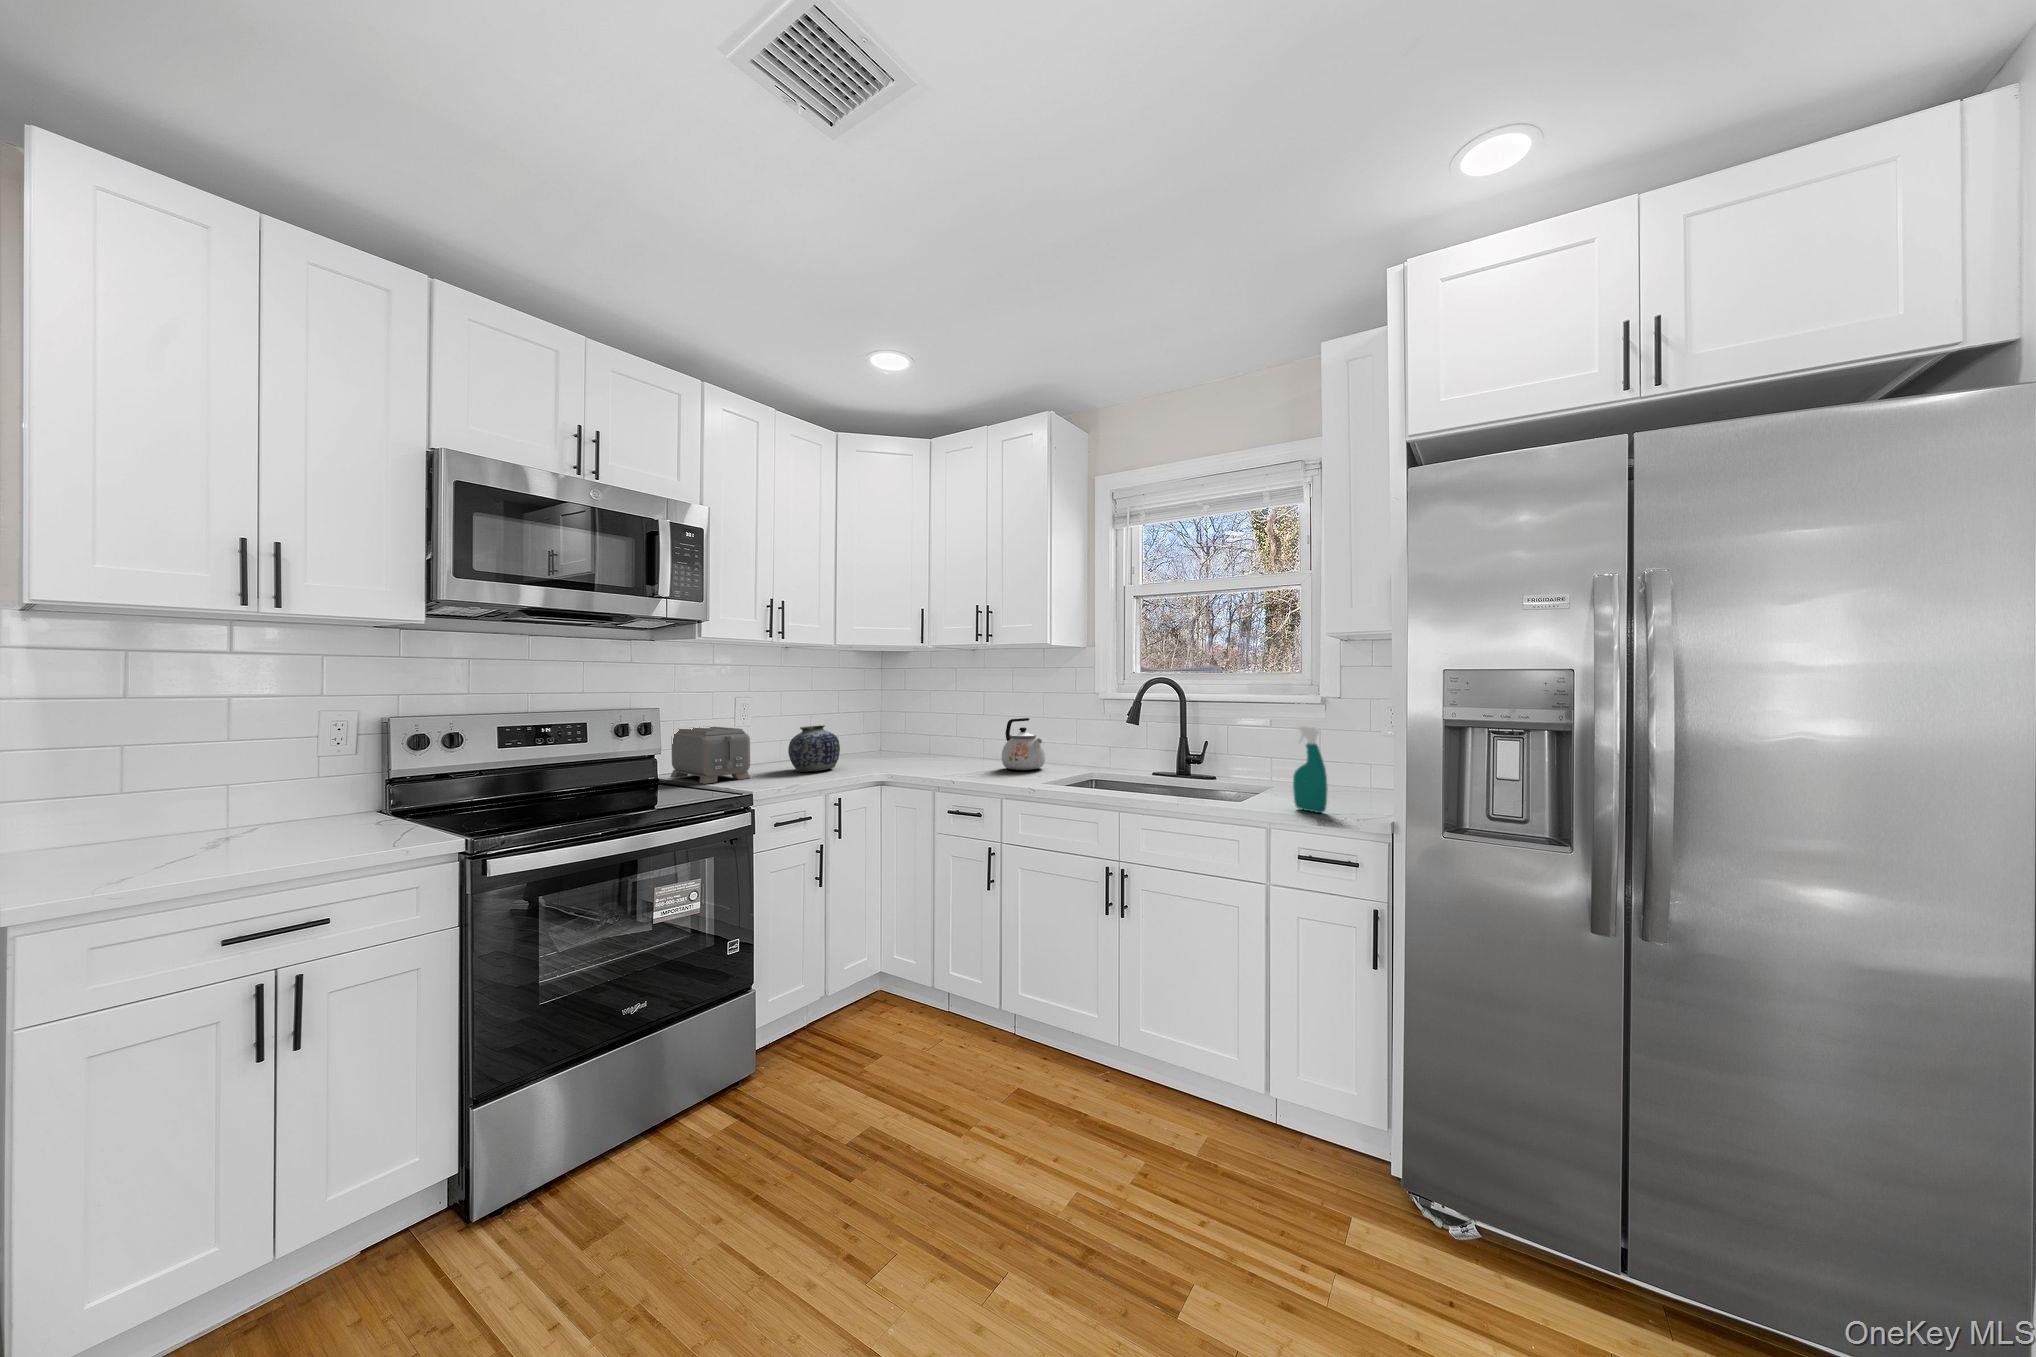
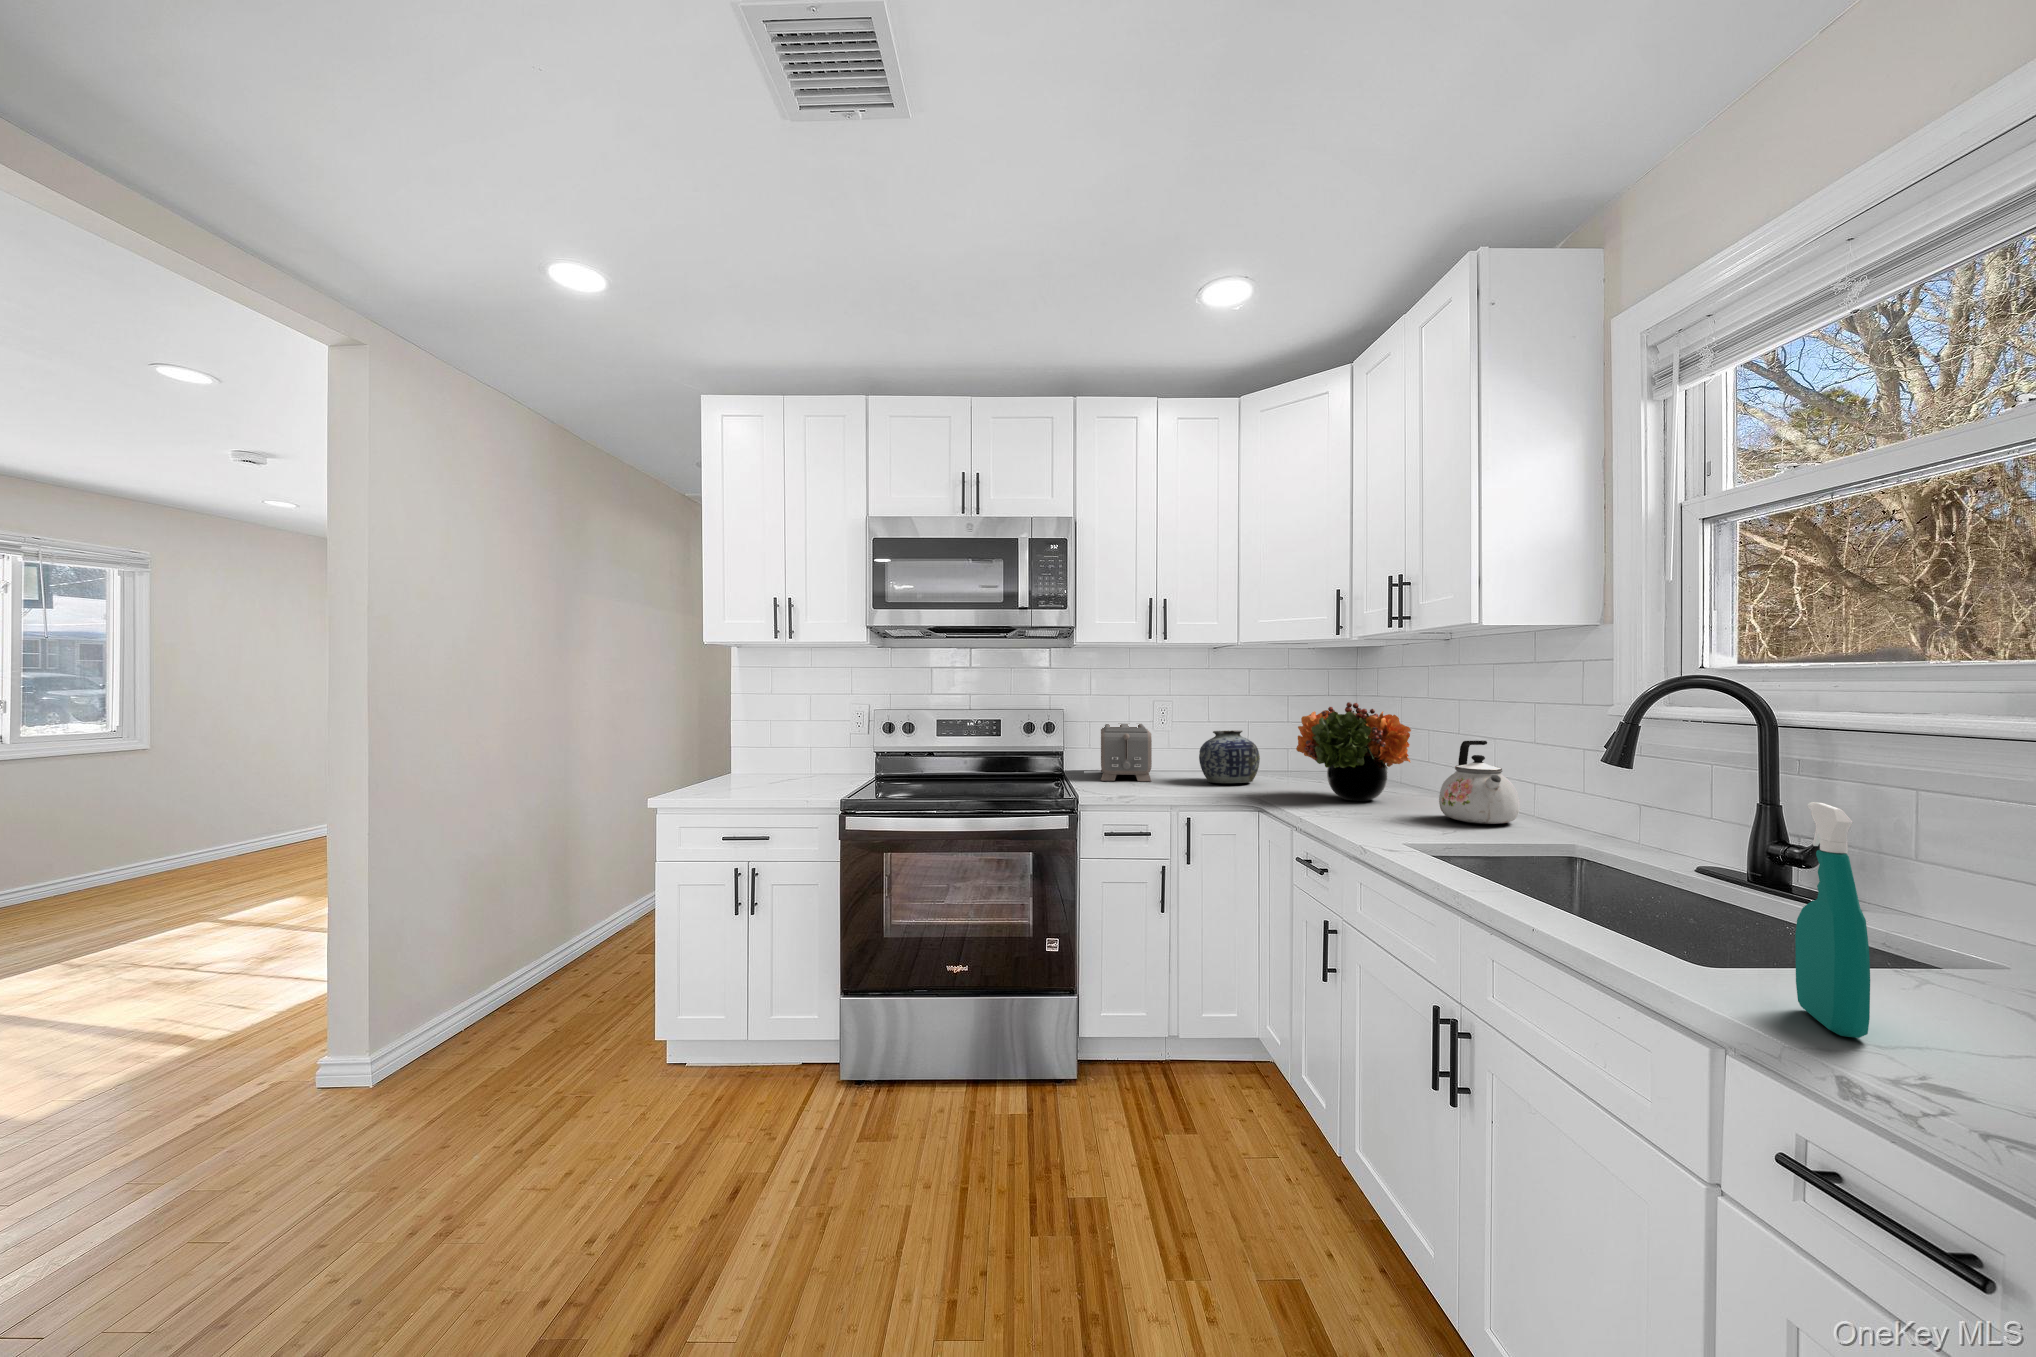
flower arrangement: none [888,698,966,769] -> present [1296,702,1411,801]

